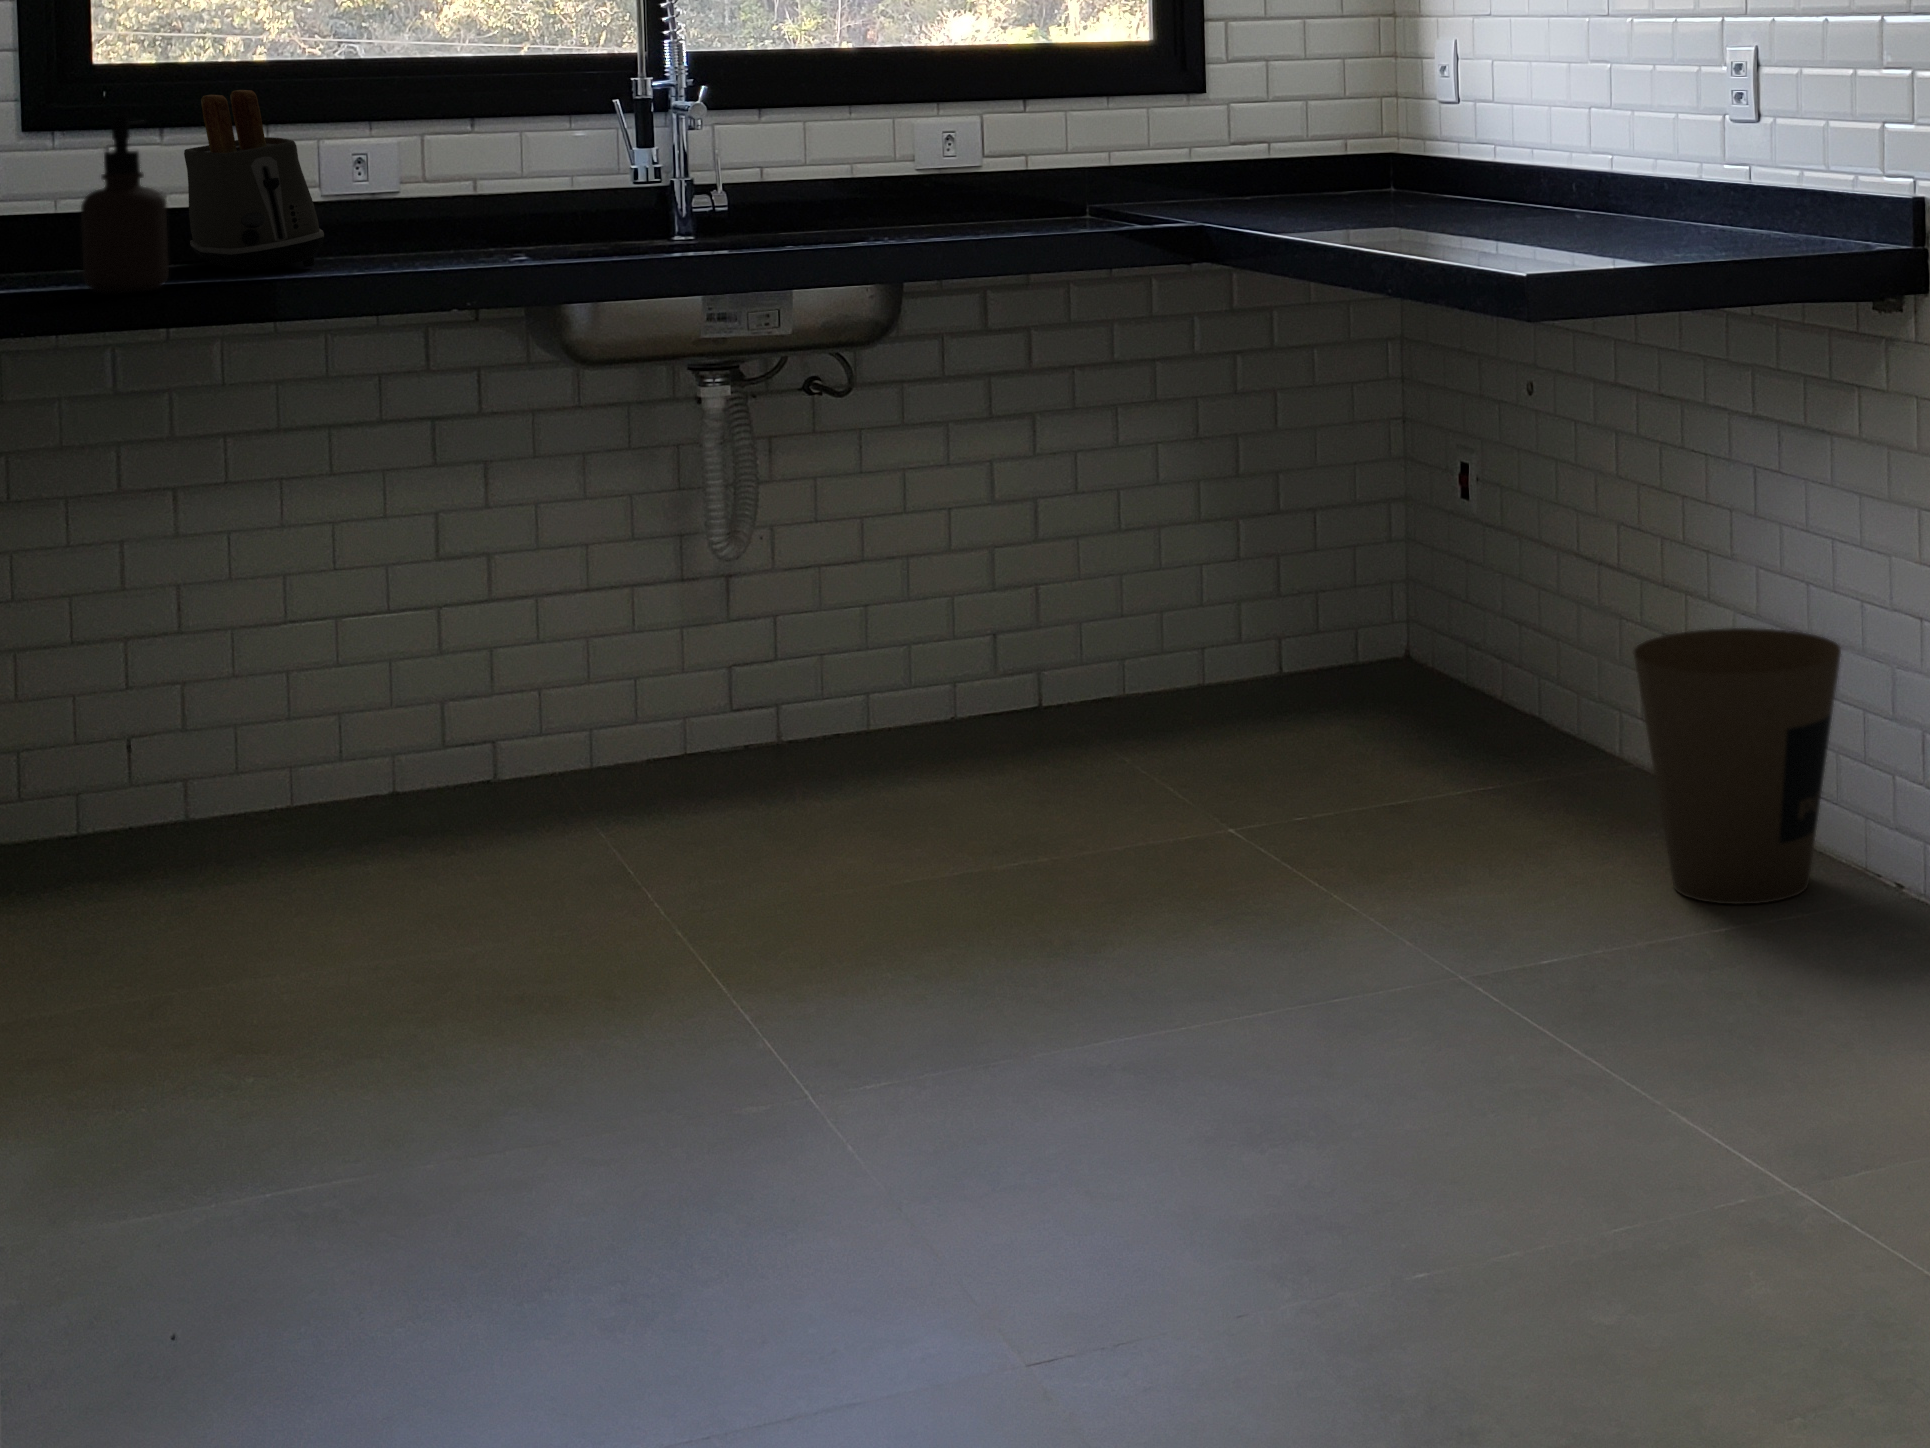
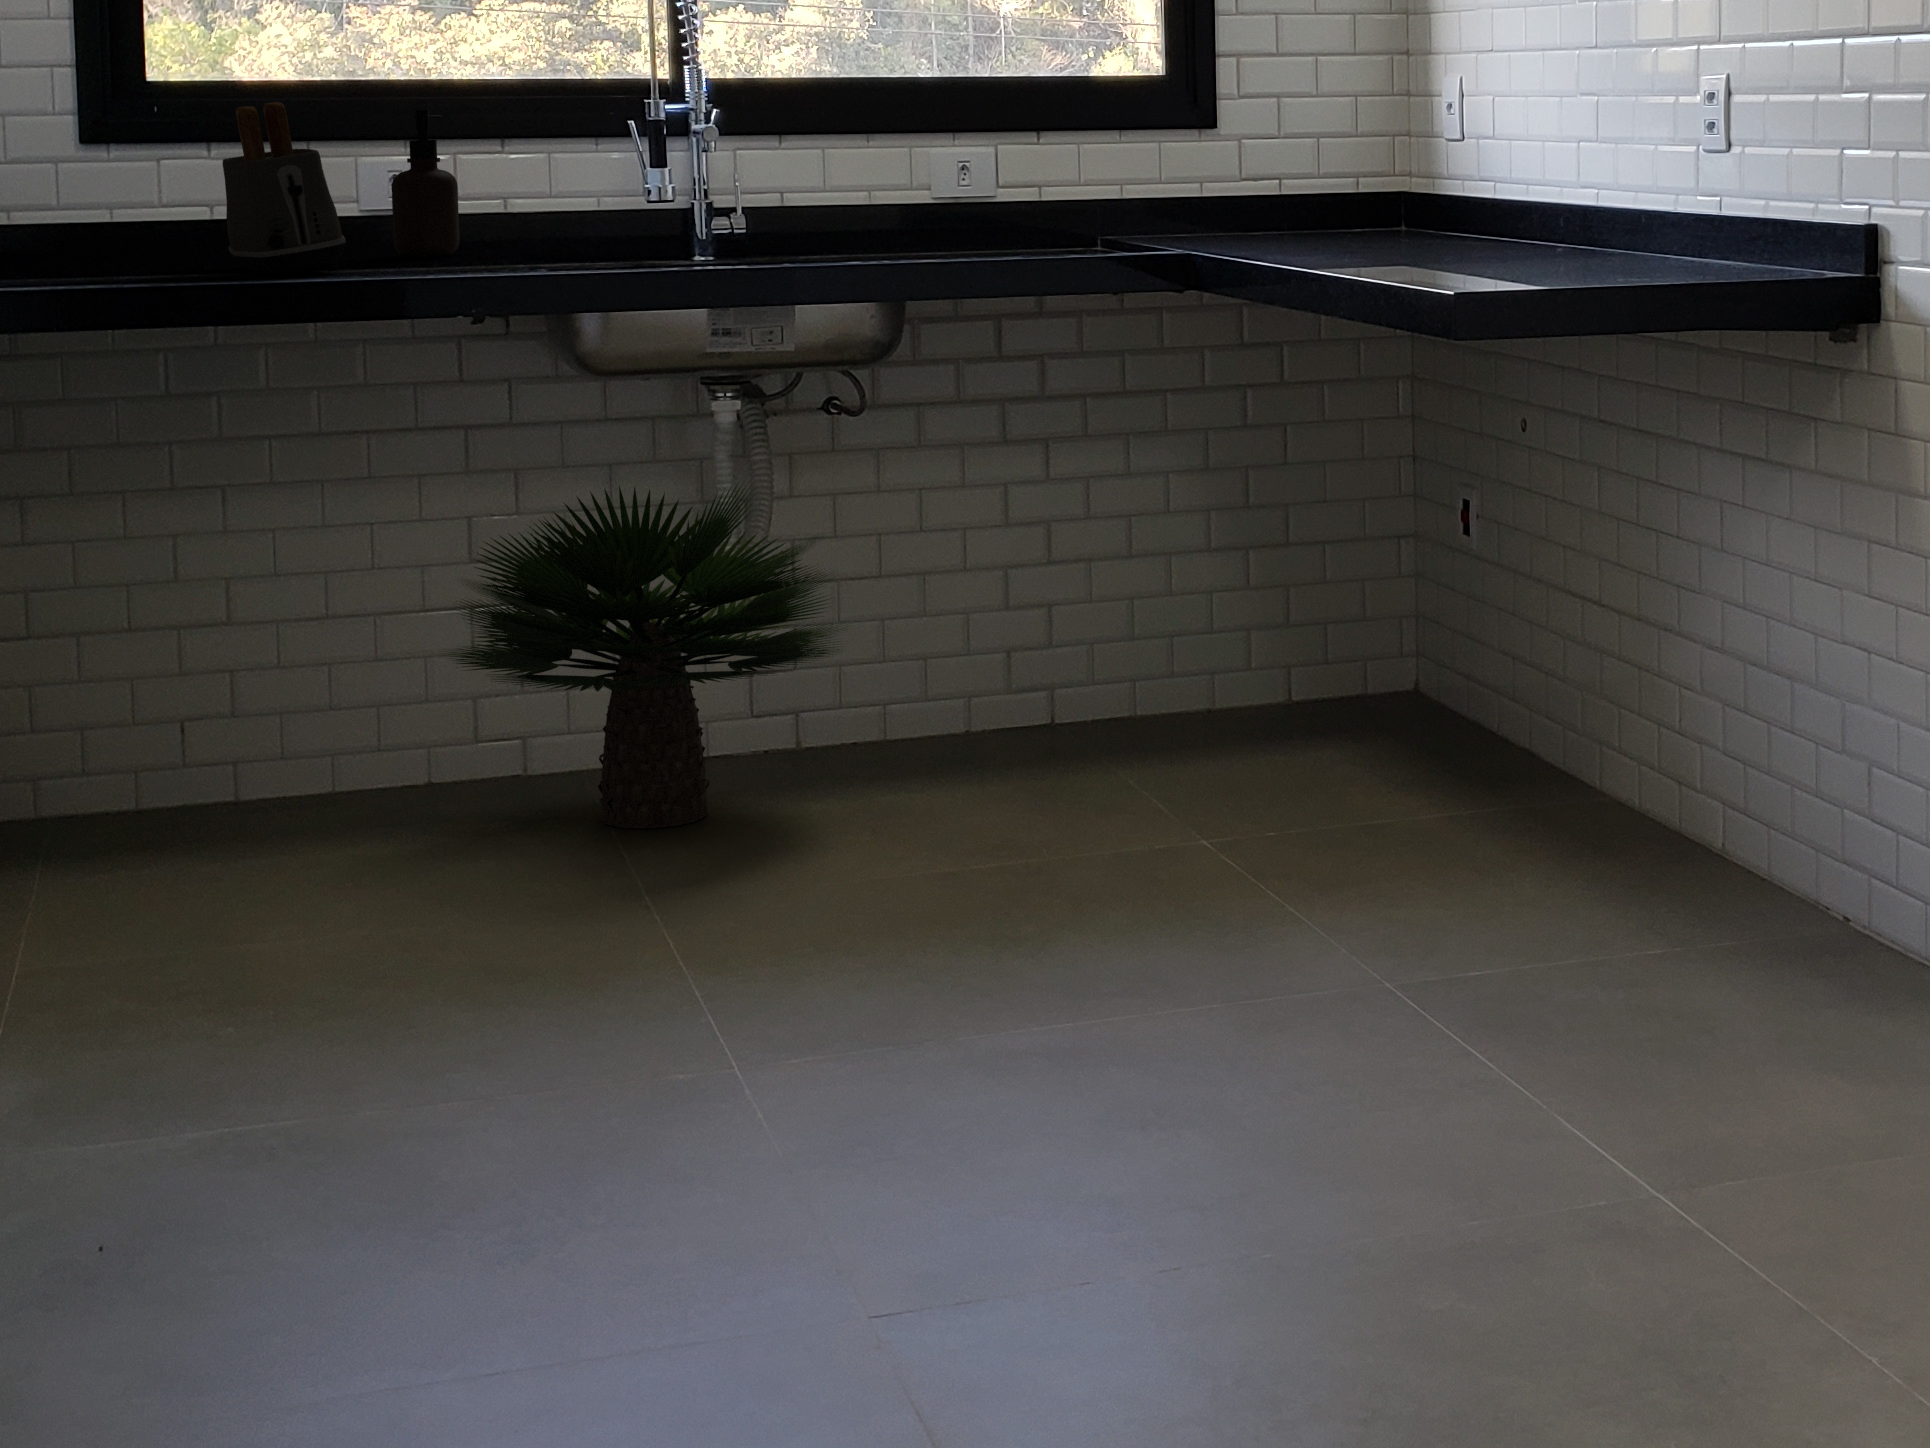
soap dispenser: present [81,115,169,294] -> present [392,110,460,256]
potted plant: none [418,467,865,838] -> present [450,482,842,828]
trash can: present [1633,628,1841,904] -> none [1583,658,1794,931]

